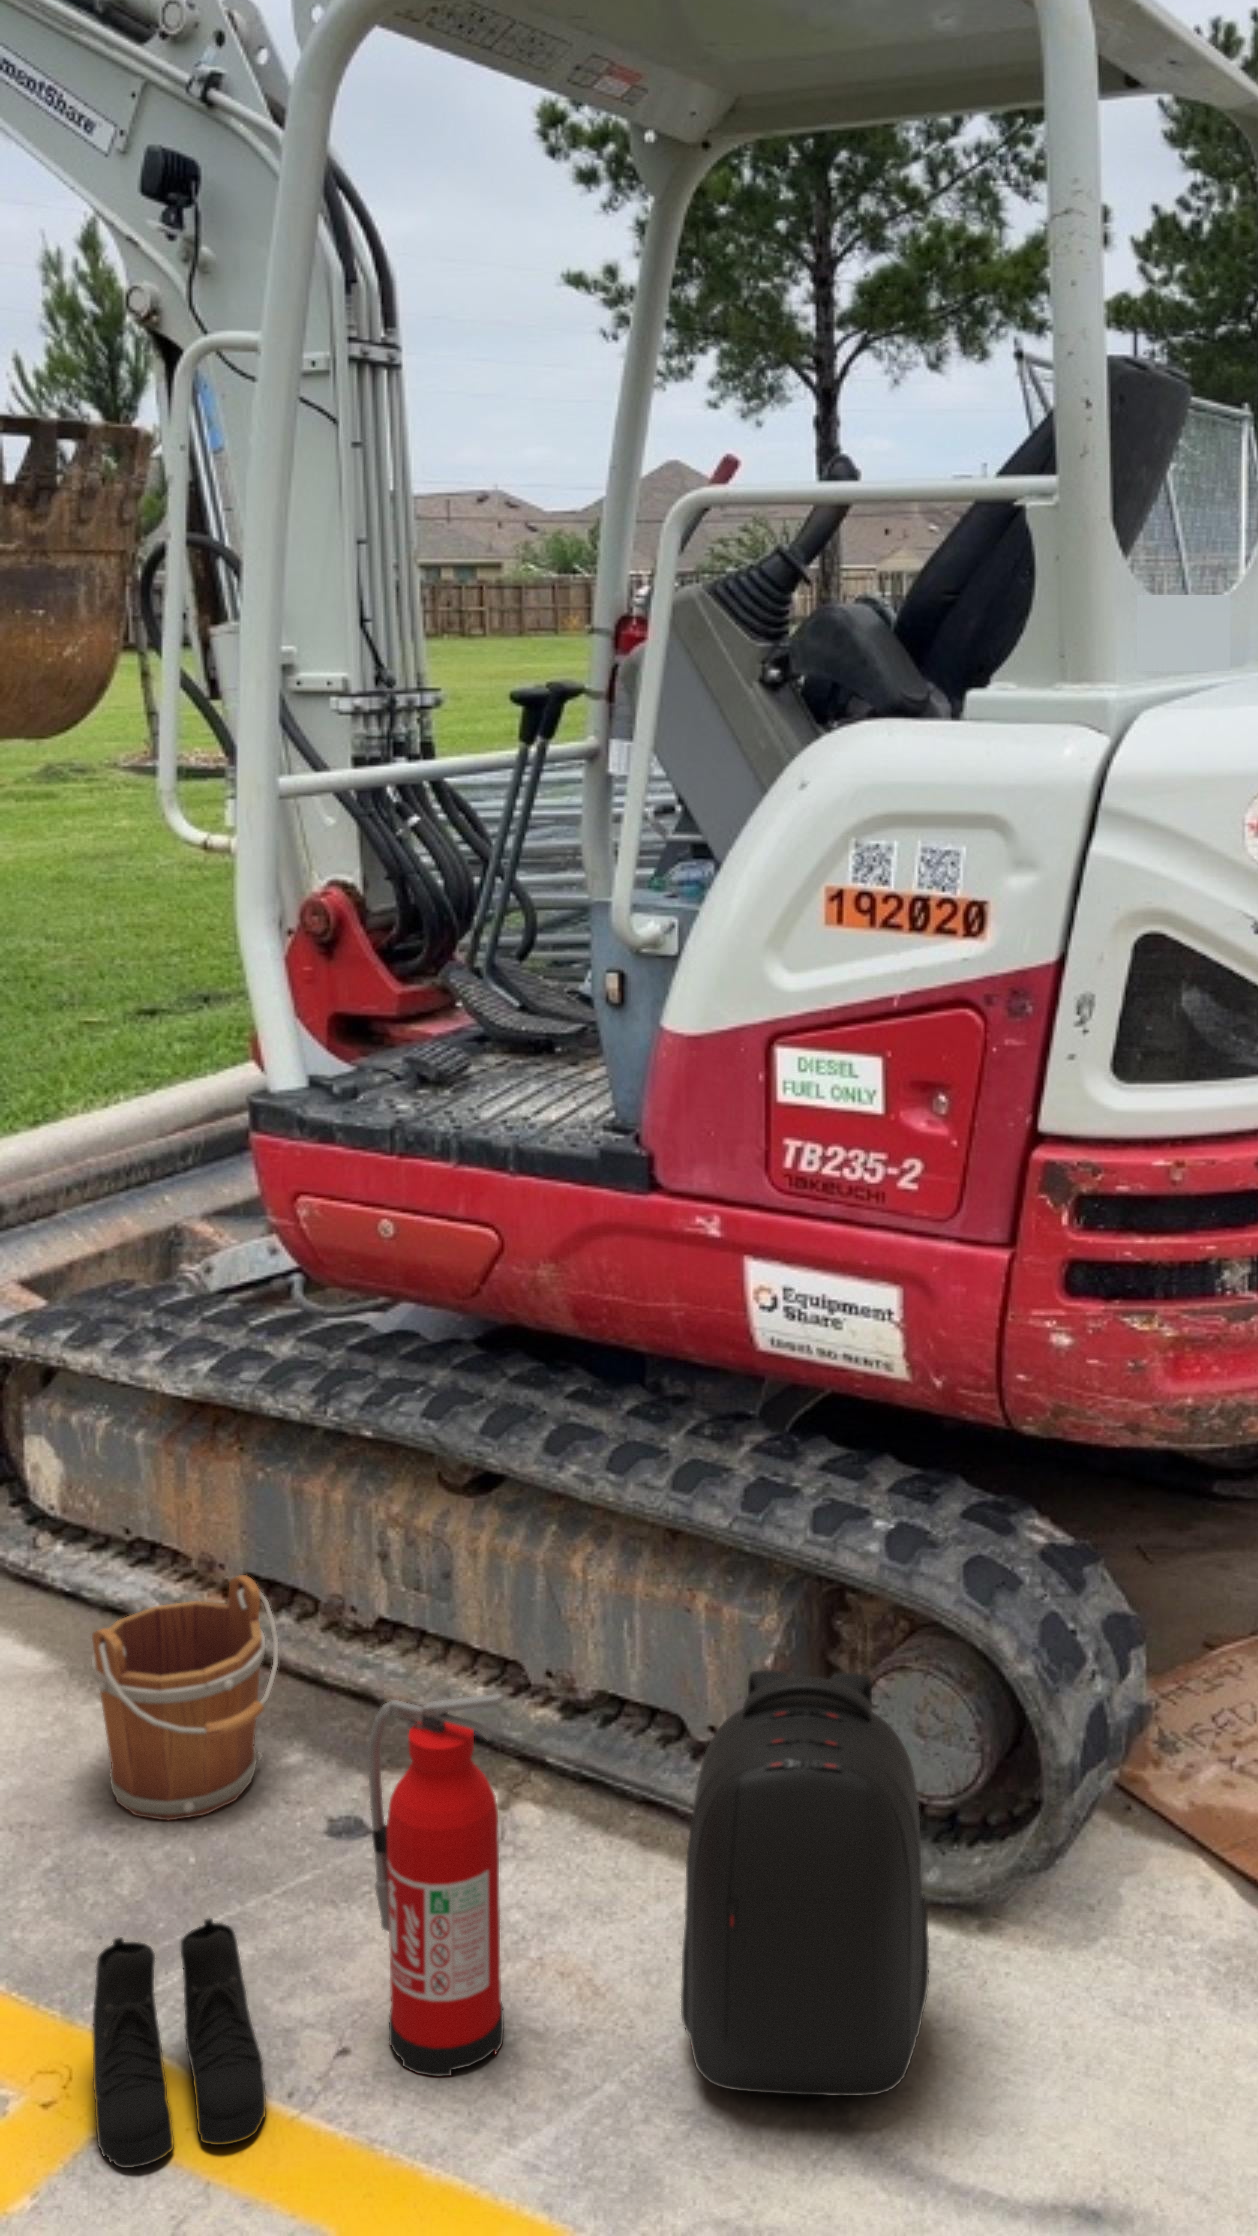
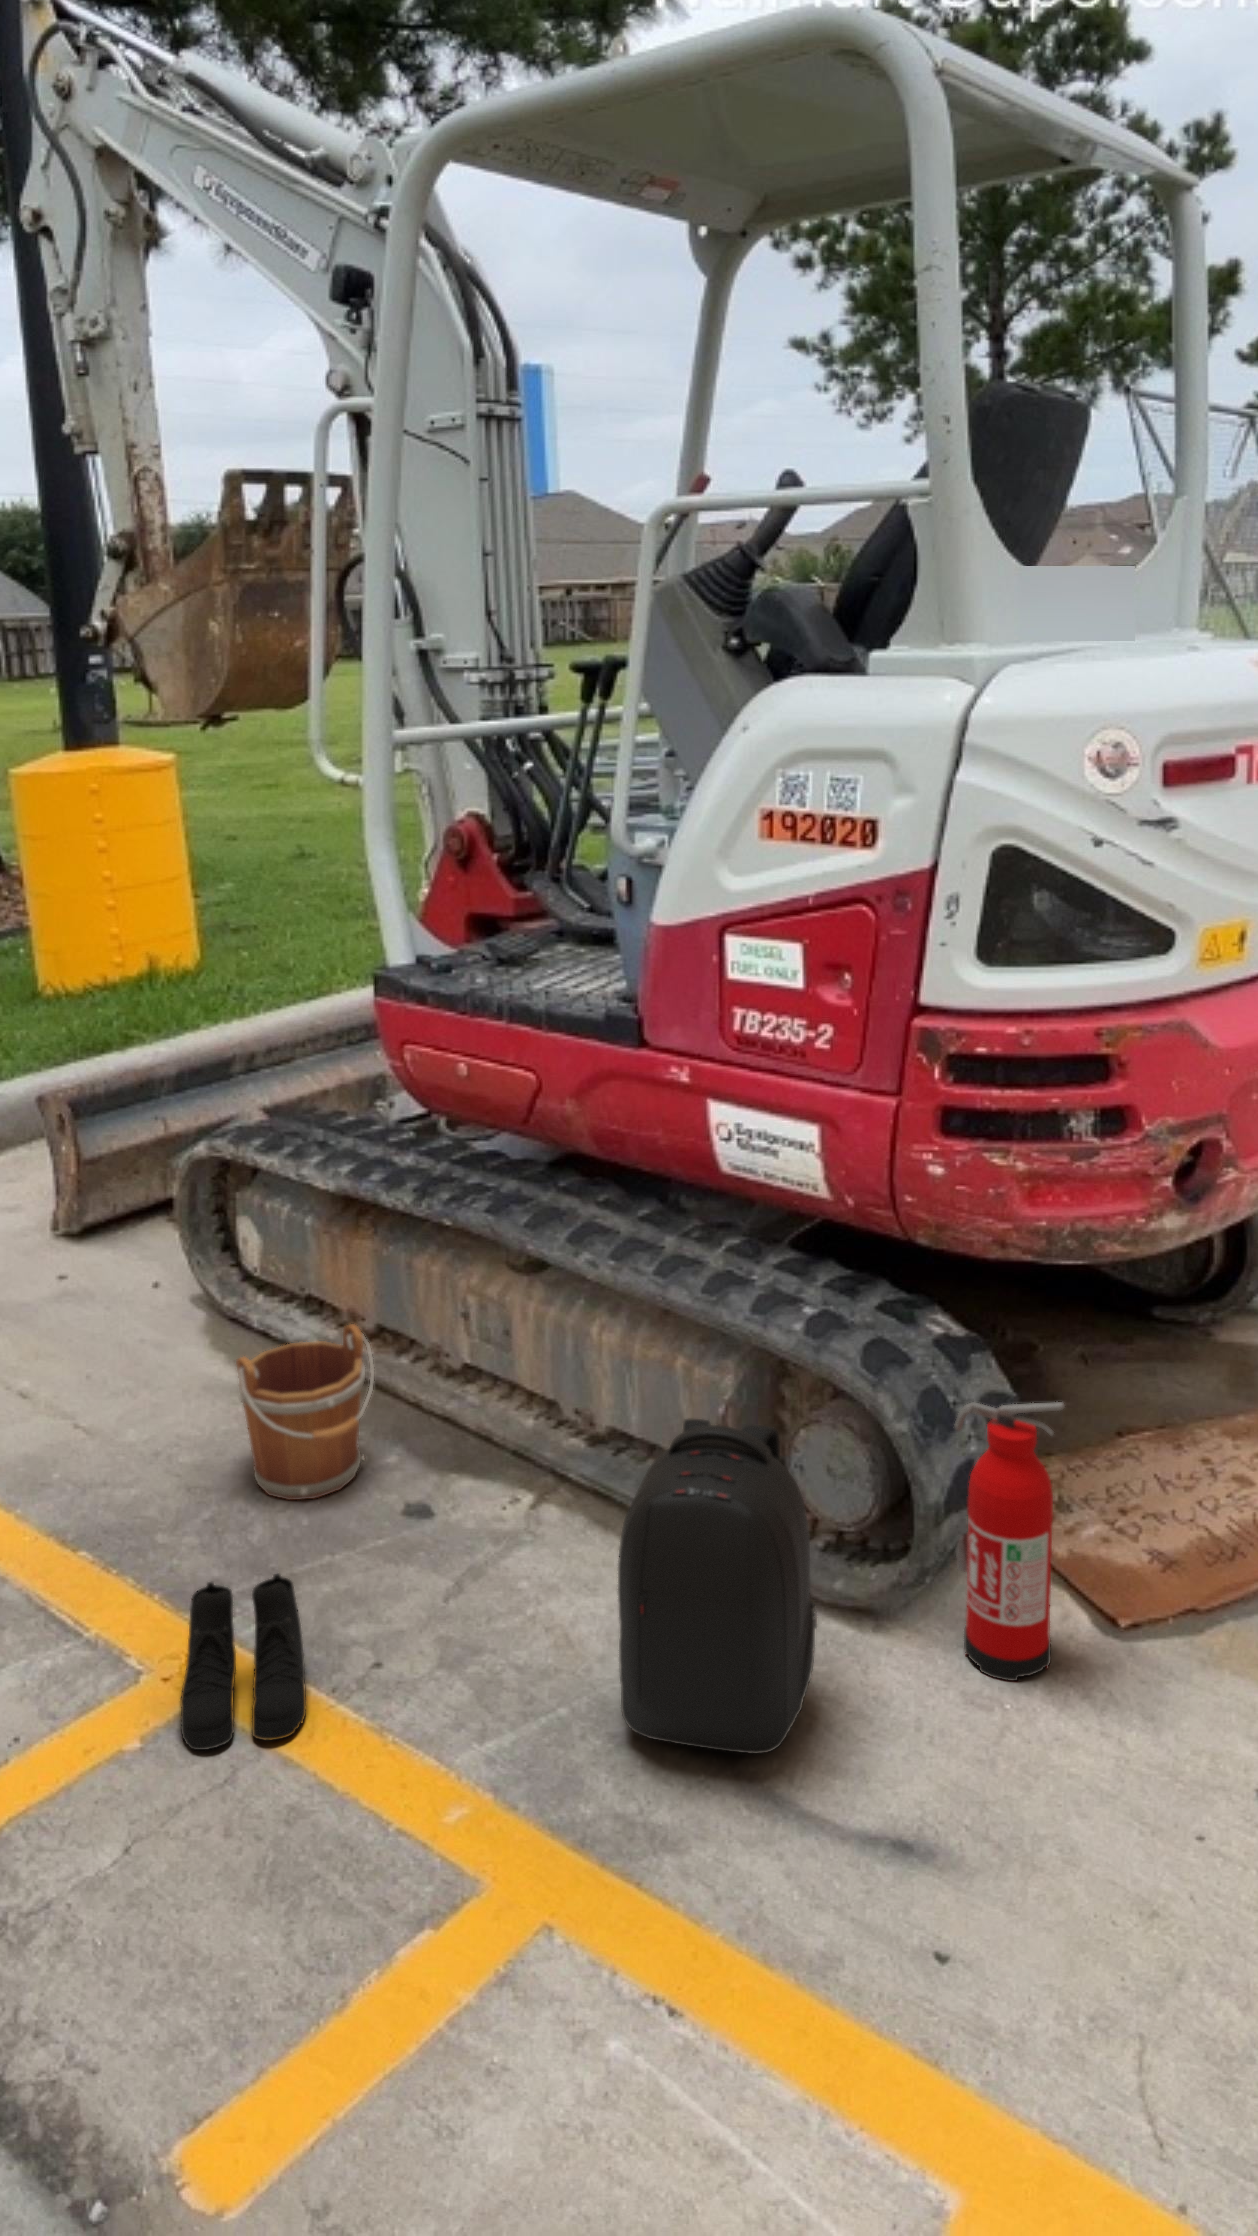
fire extinguisher: present [368,1694,504,2076] -> present [955,1402,1064,1681]

